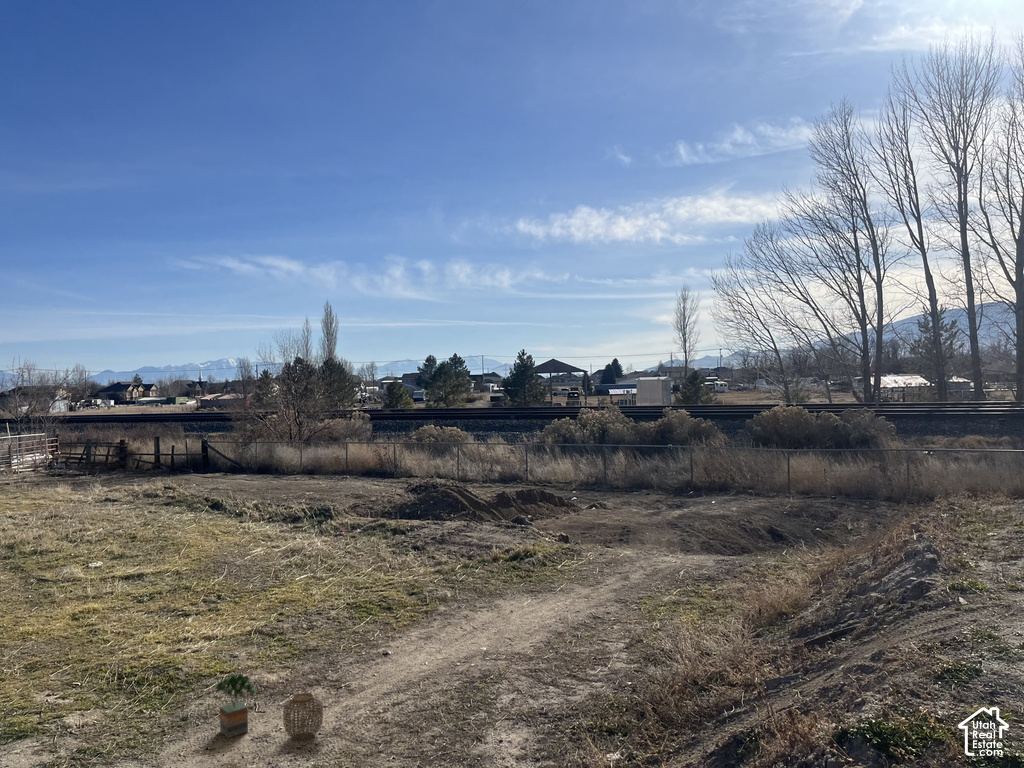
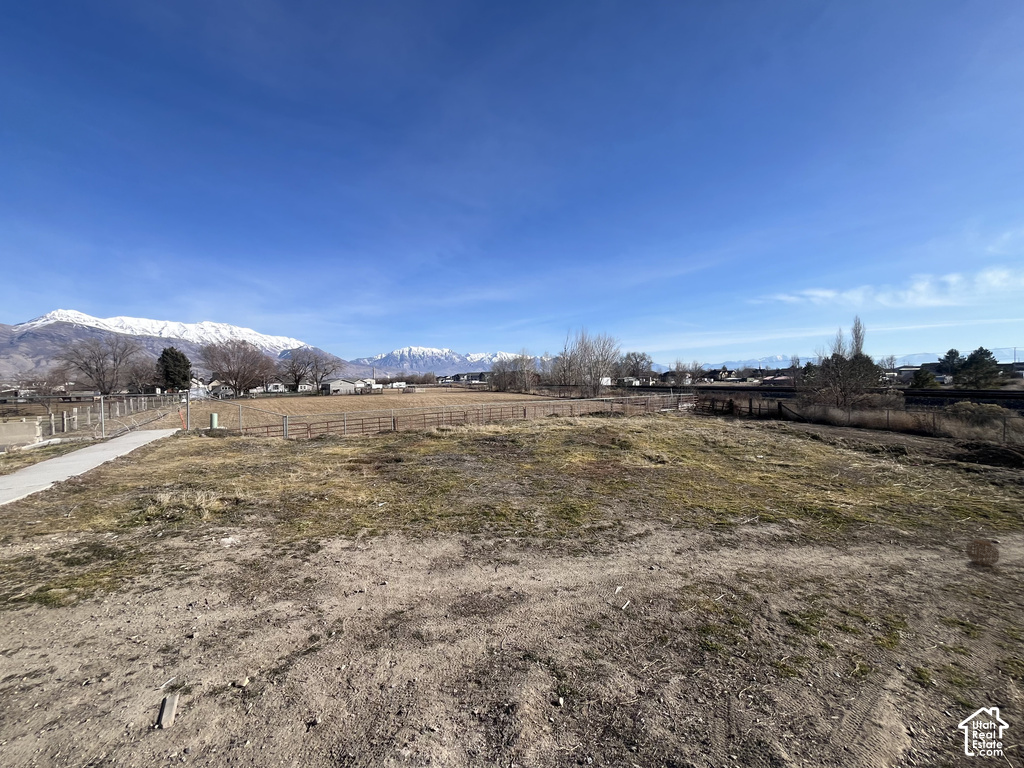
potted tree: present [215,674,256,738] -> none [911,518,943,551]

